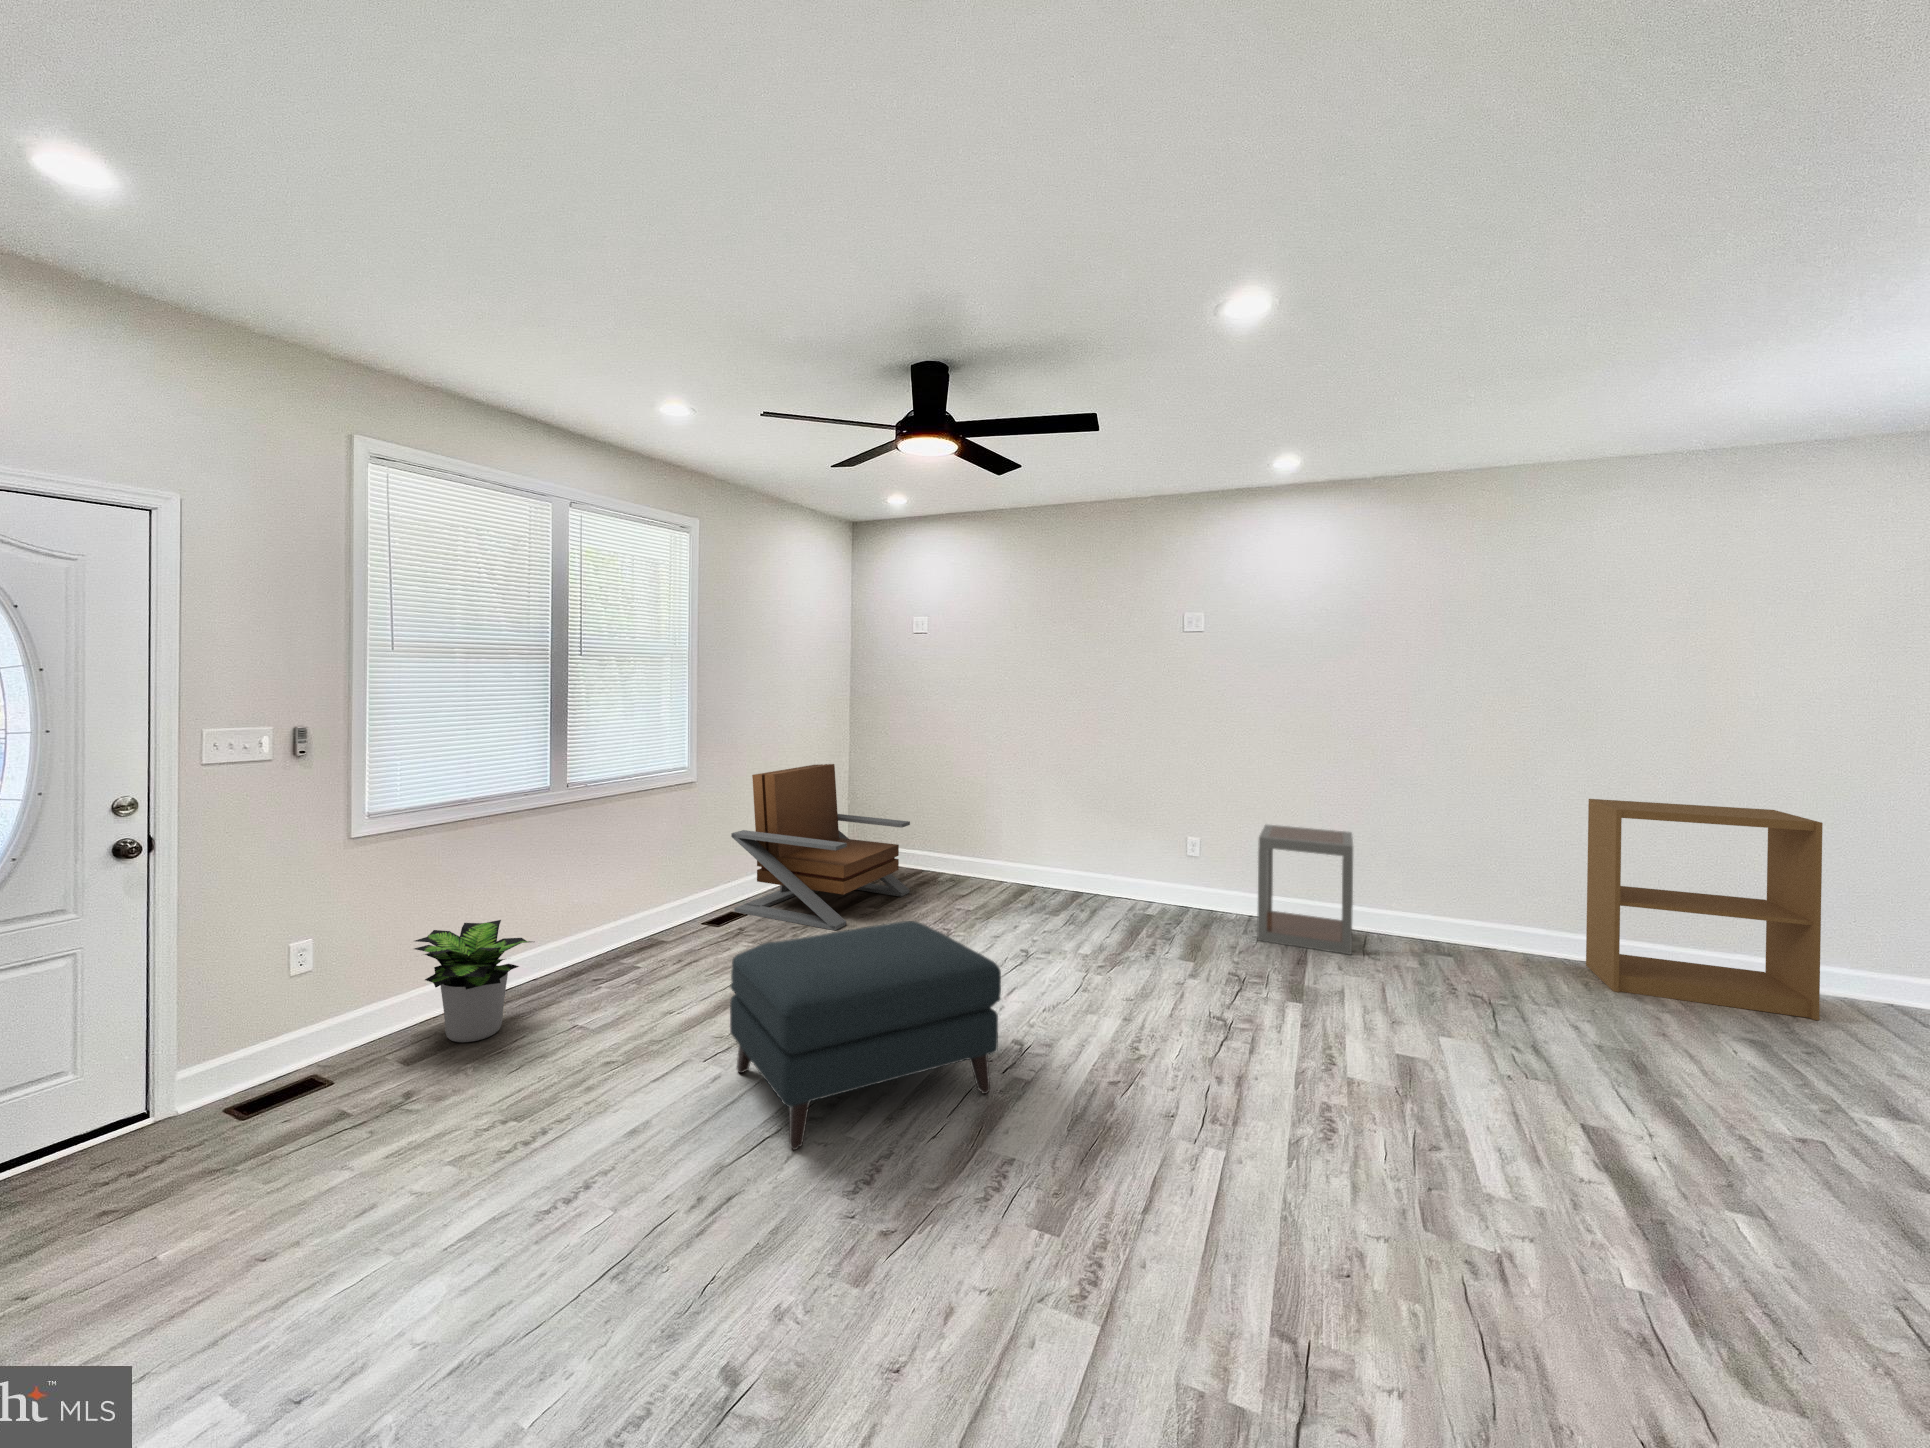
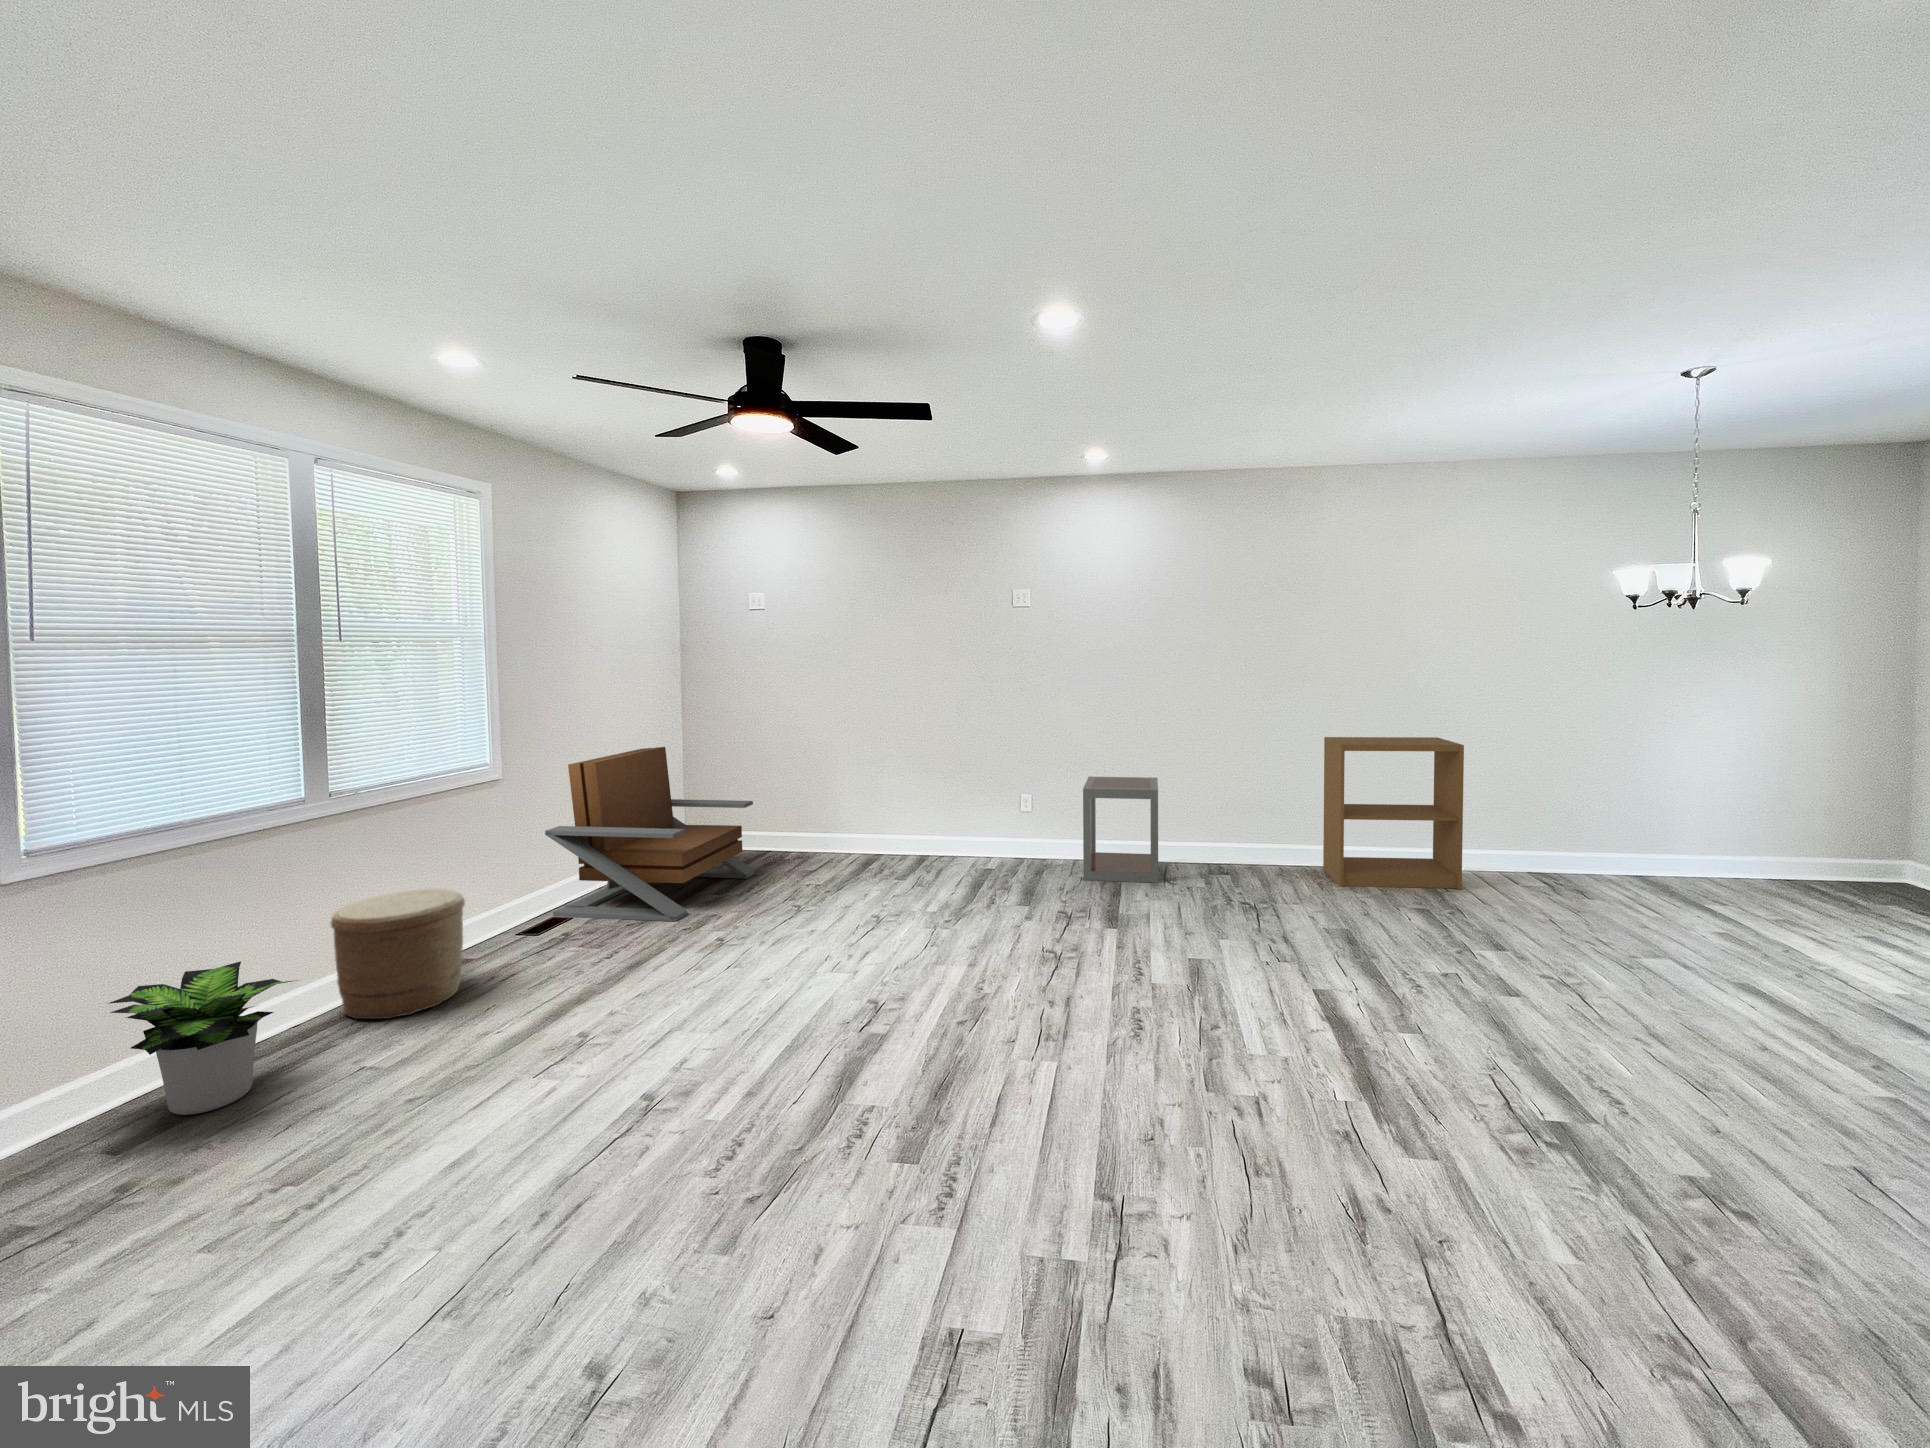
woven basket: none [565,875,663,985] -> present [330,889,465,1019]
ottoman: present [730,921,1001,1150] -> none [563,900,856,1145]

